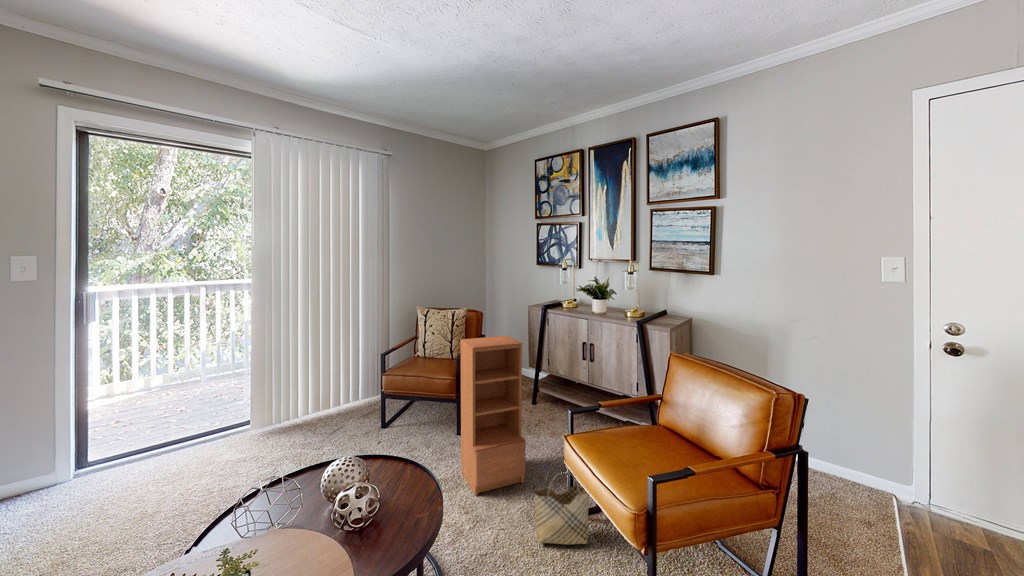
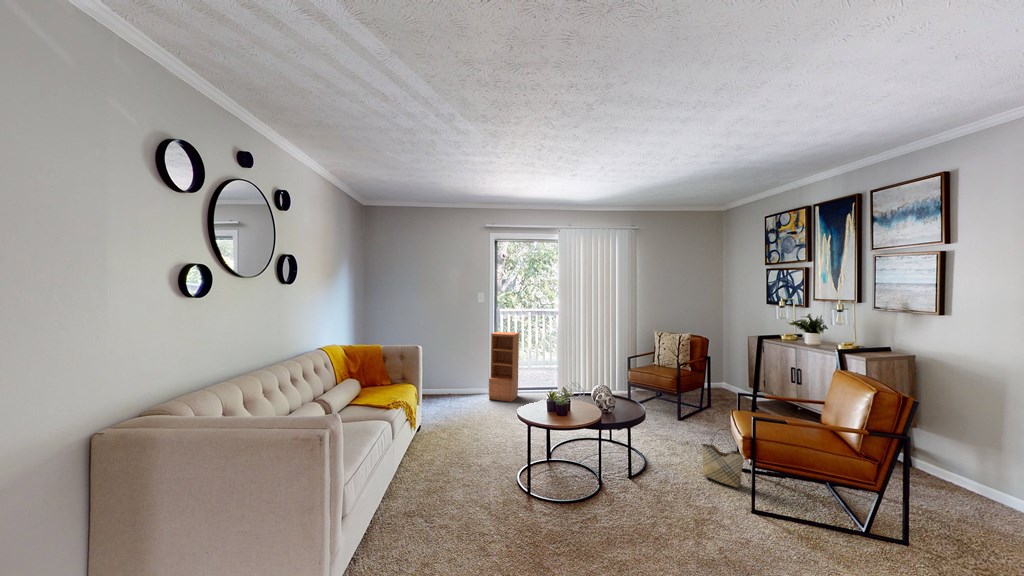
bookcase: present [460,336,526,495] -> present [489,332,519,402]

